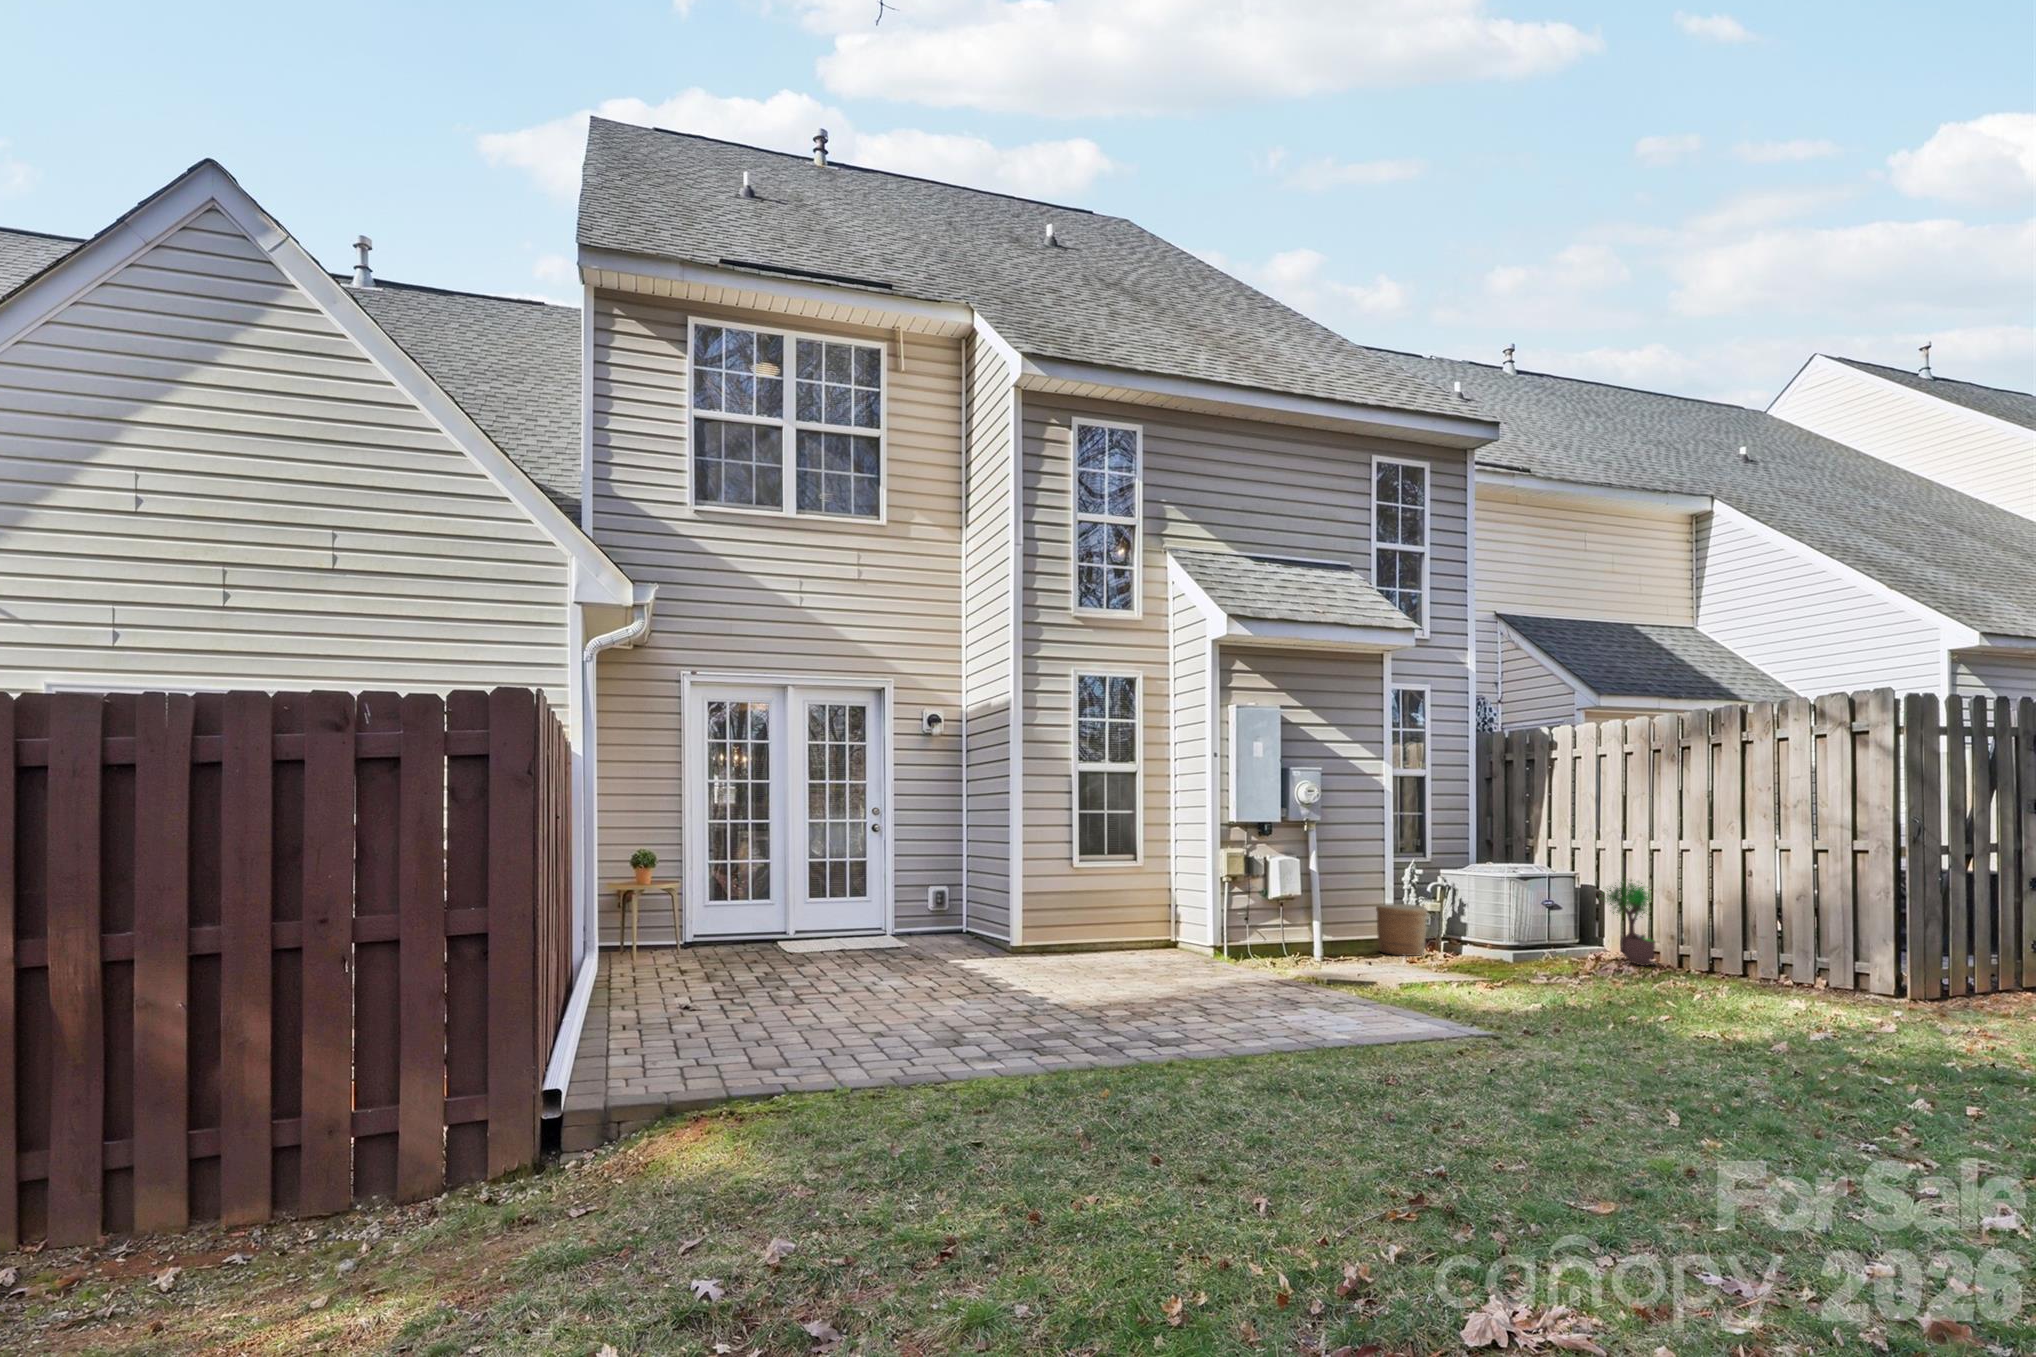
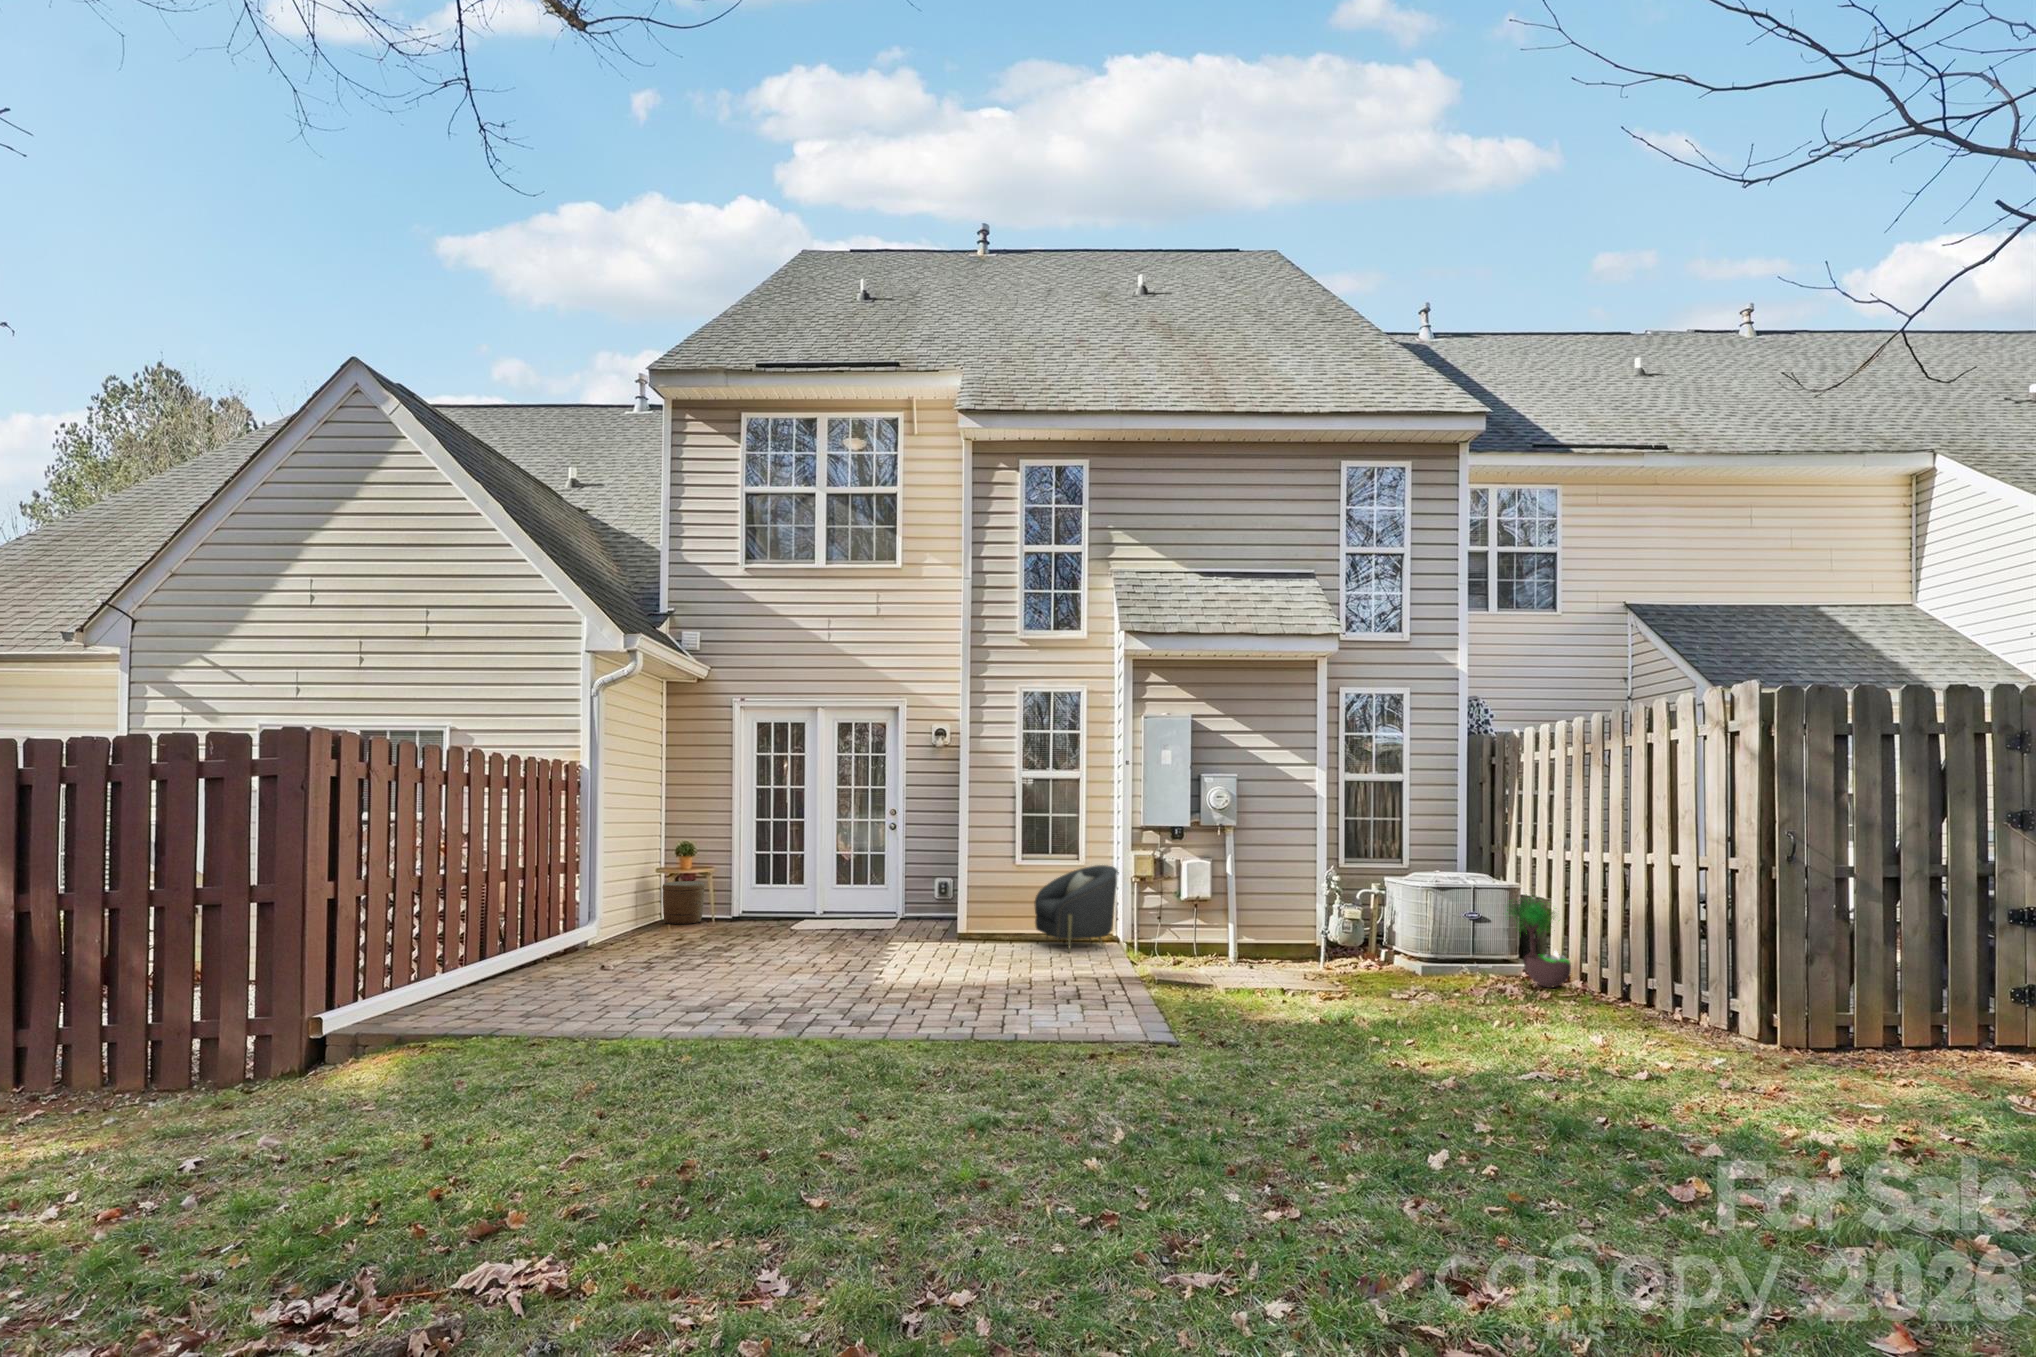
armchair: none [1103,866,1201,963] -> present [1034,865,1118,951]
woven basket: present [1376,903,1427,956] -> present [662,881,705,924]

